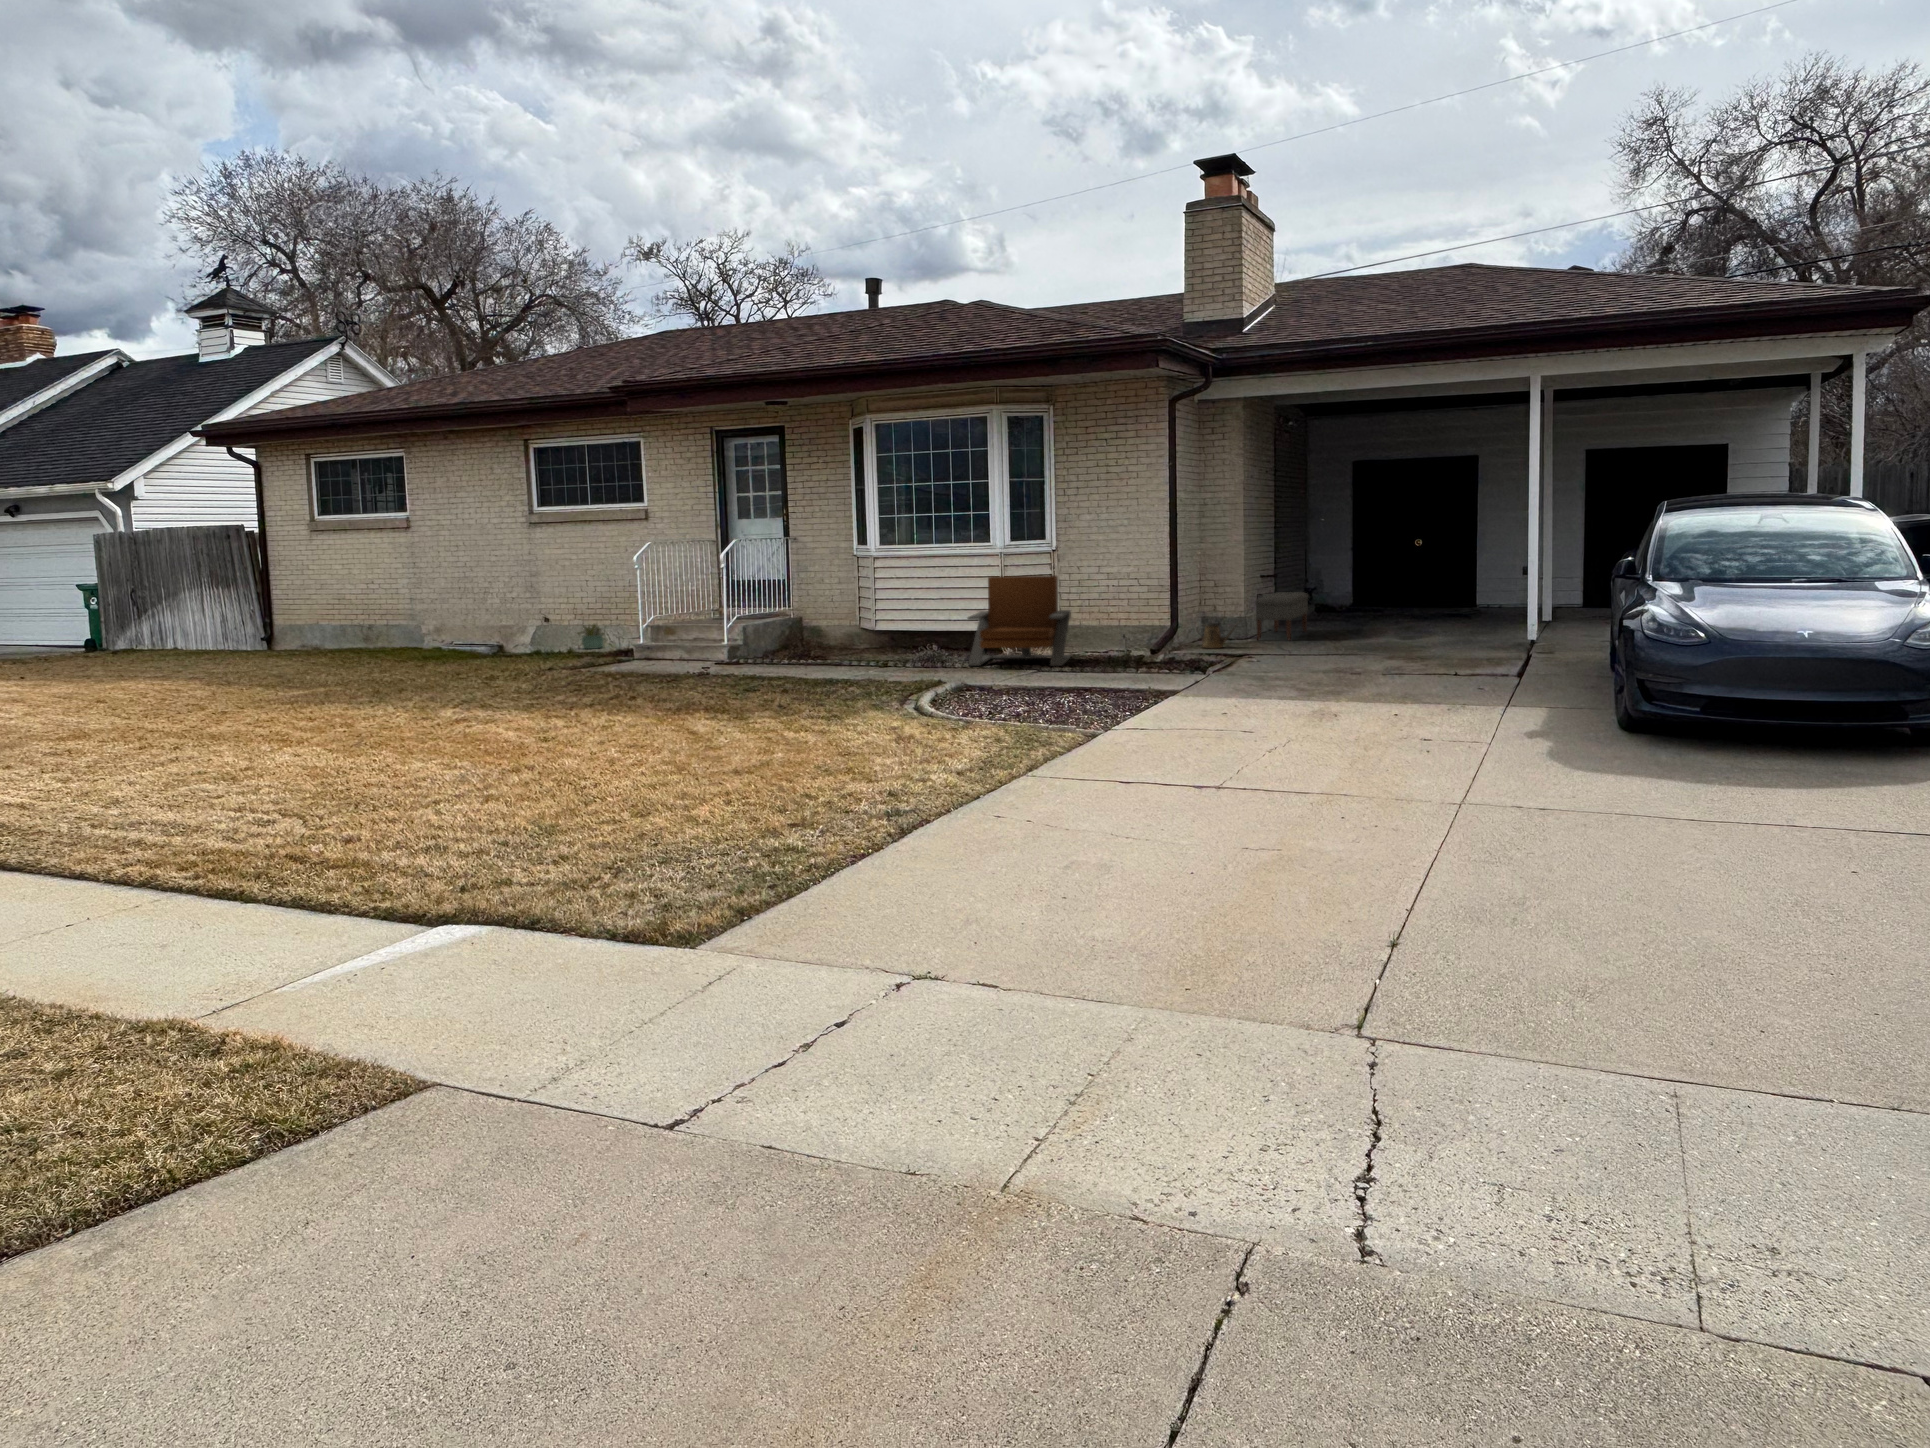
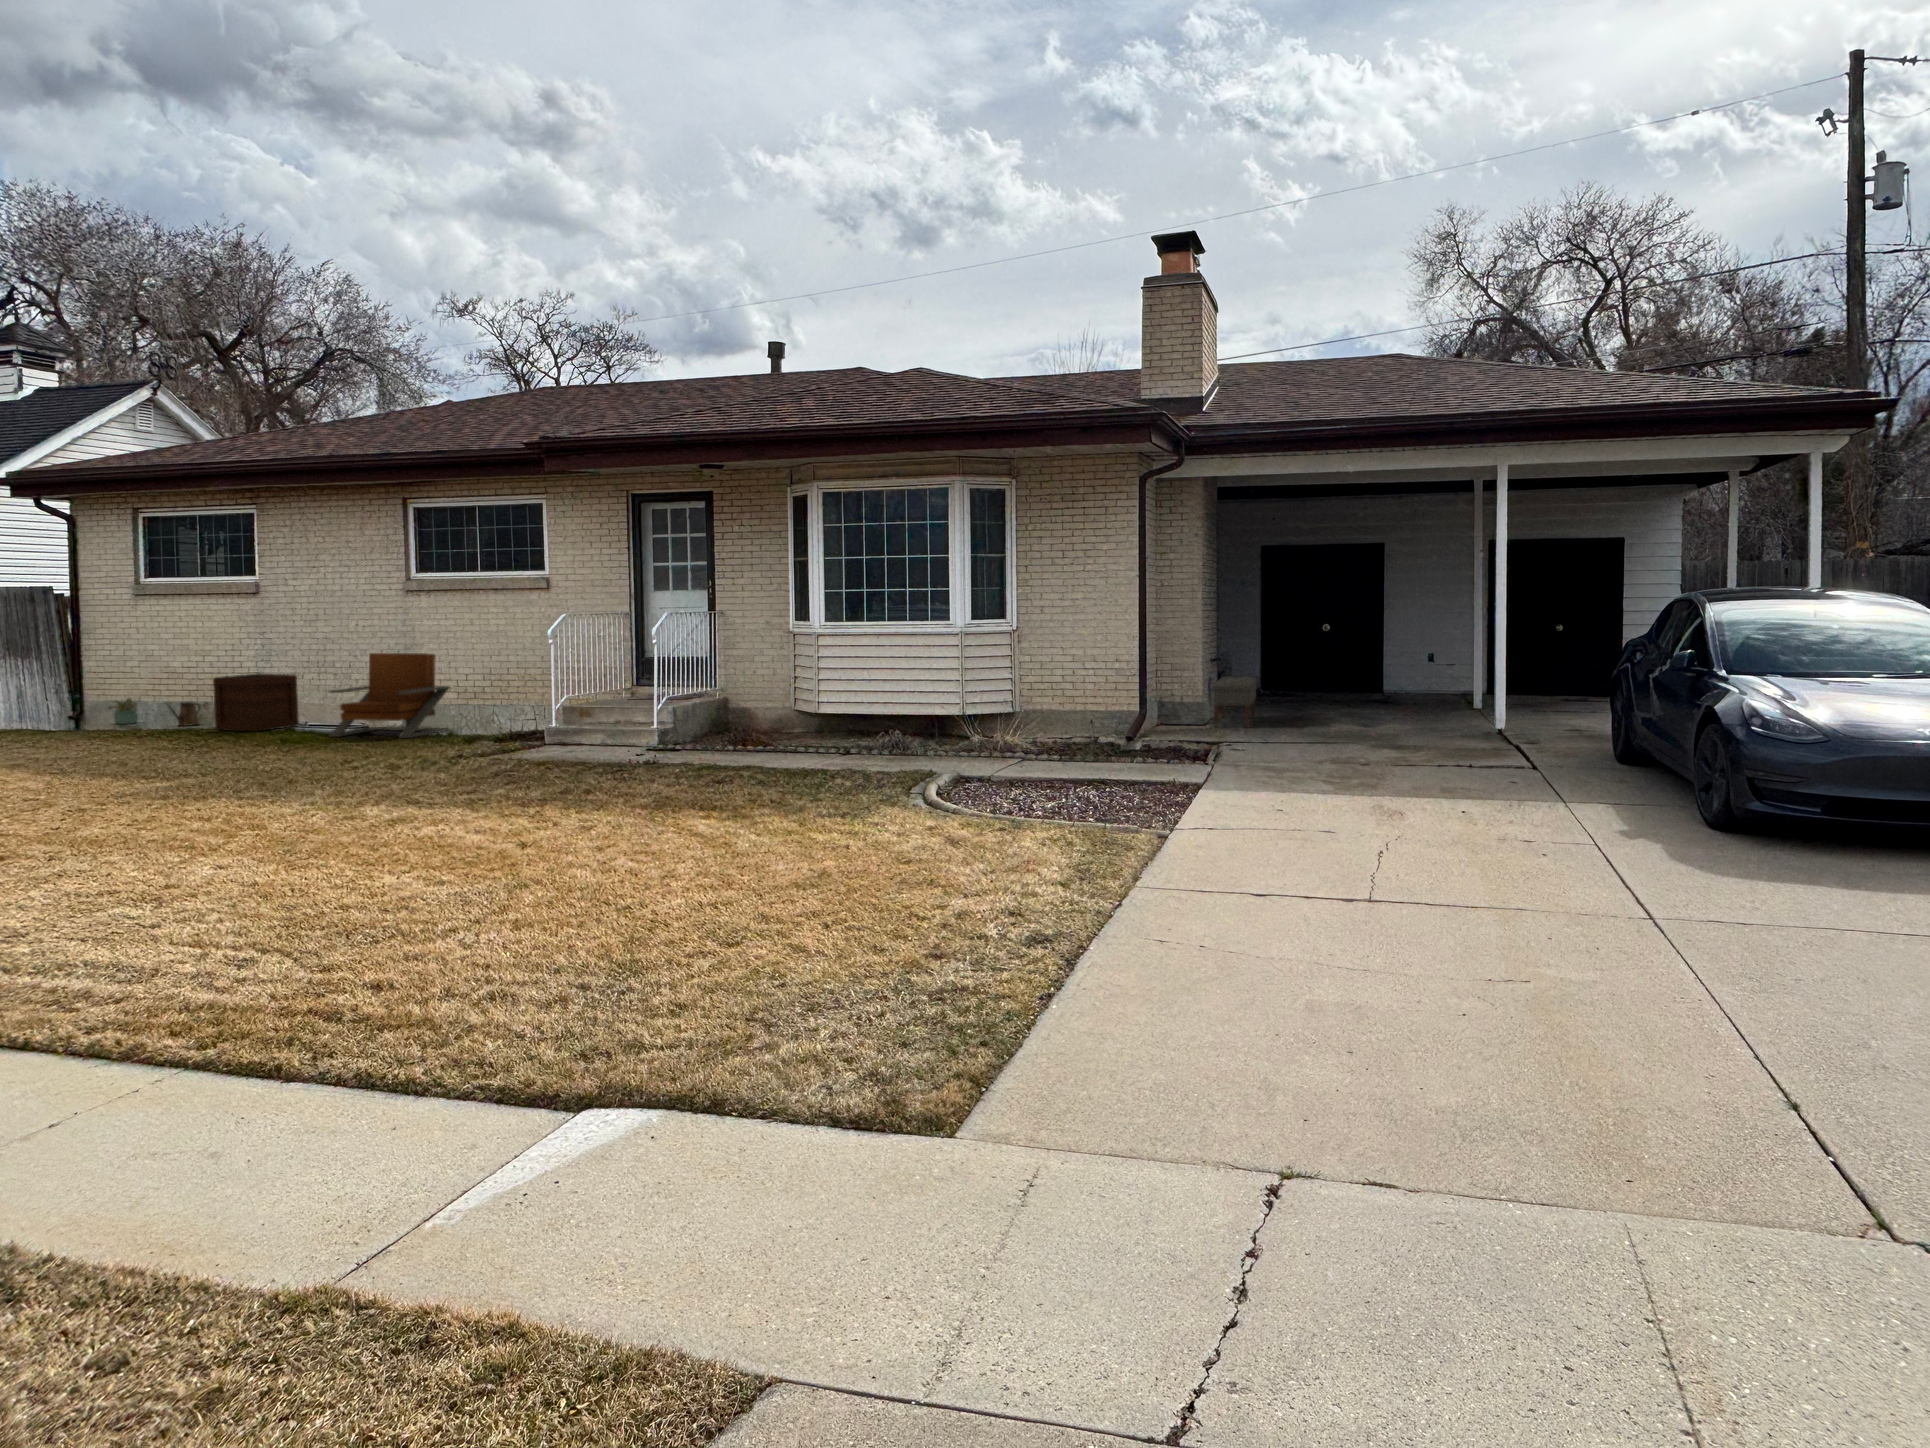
lounge chair: present [967,575,1071,666] -> present [329,653,450,738]
wooden crate: none [369,599,443,650] -> present [213,674,299,732]
watering can: present [1202,623,1237,648] -> present [167,702,201,726]
decorative plant: present [577,624,604,649] -> present [108,698,138,724]

